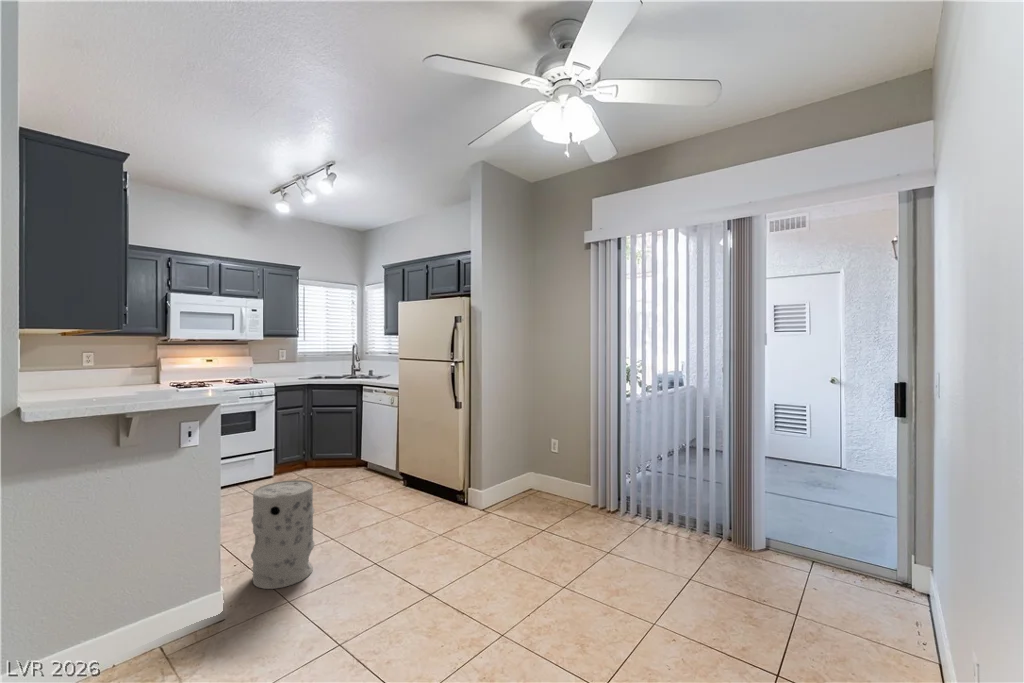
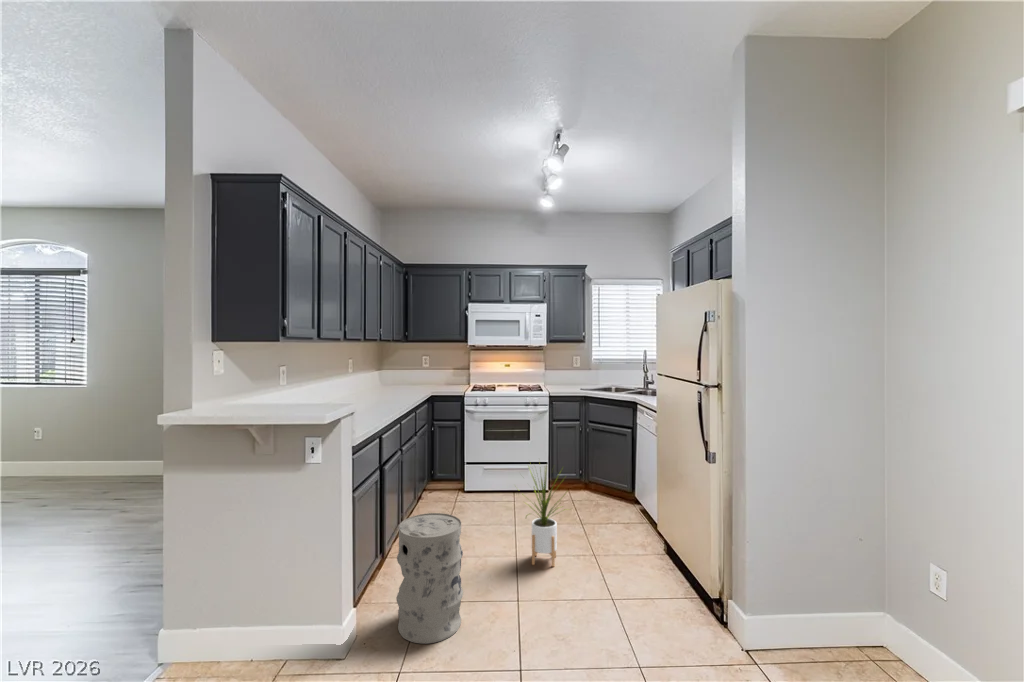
house plant: none [302,431,351,519] -> present [530,466,561,567]

